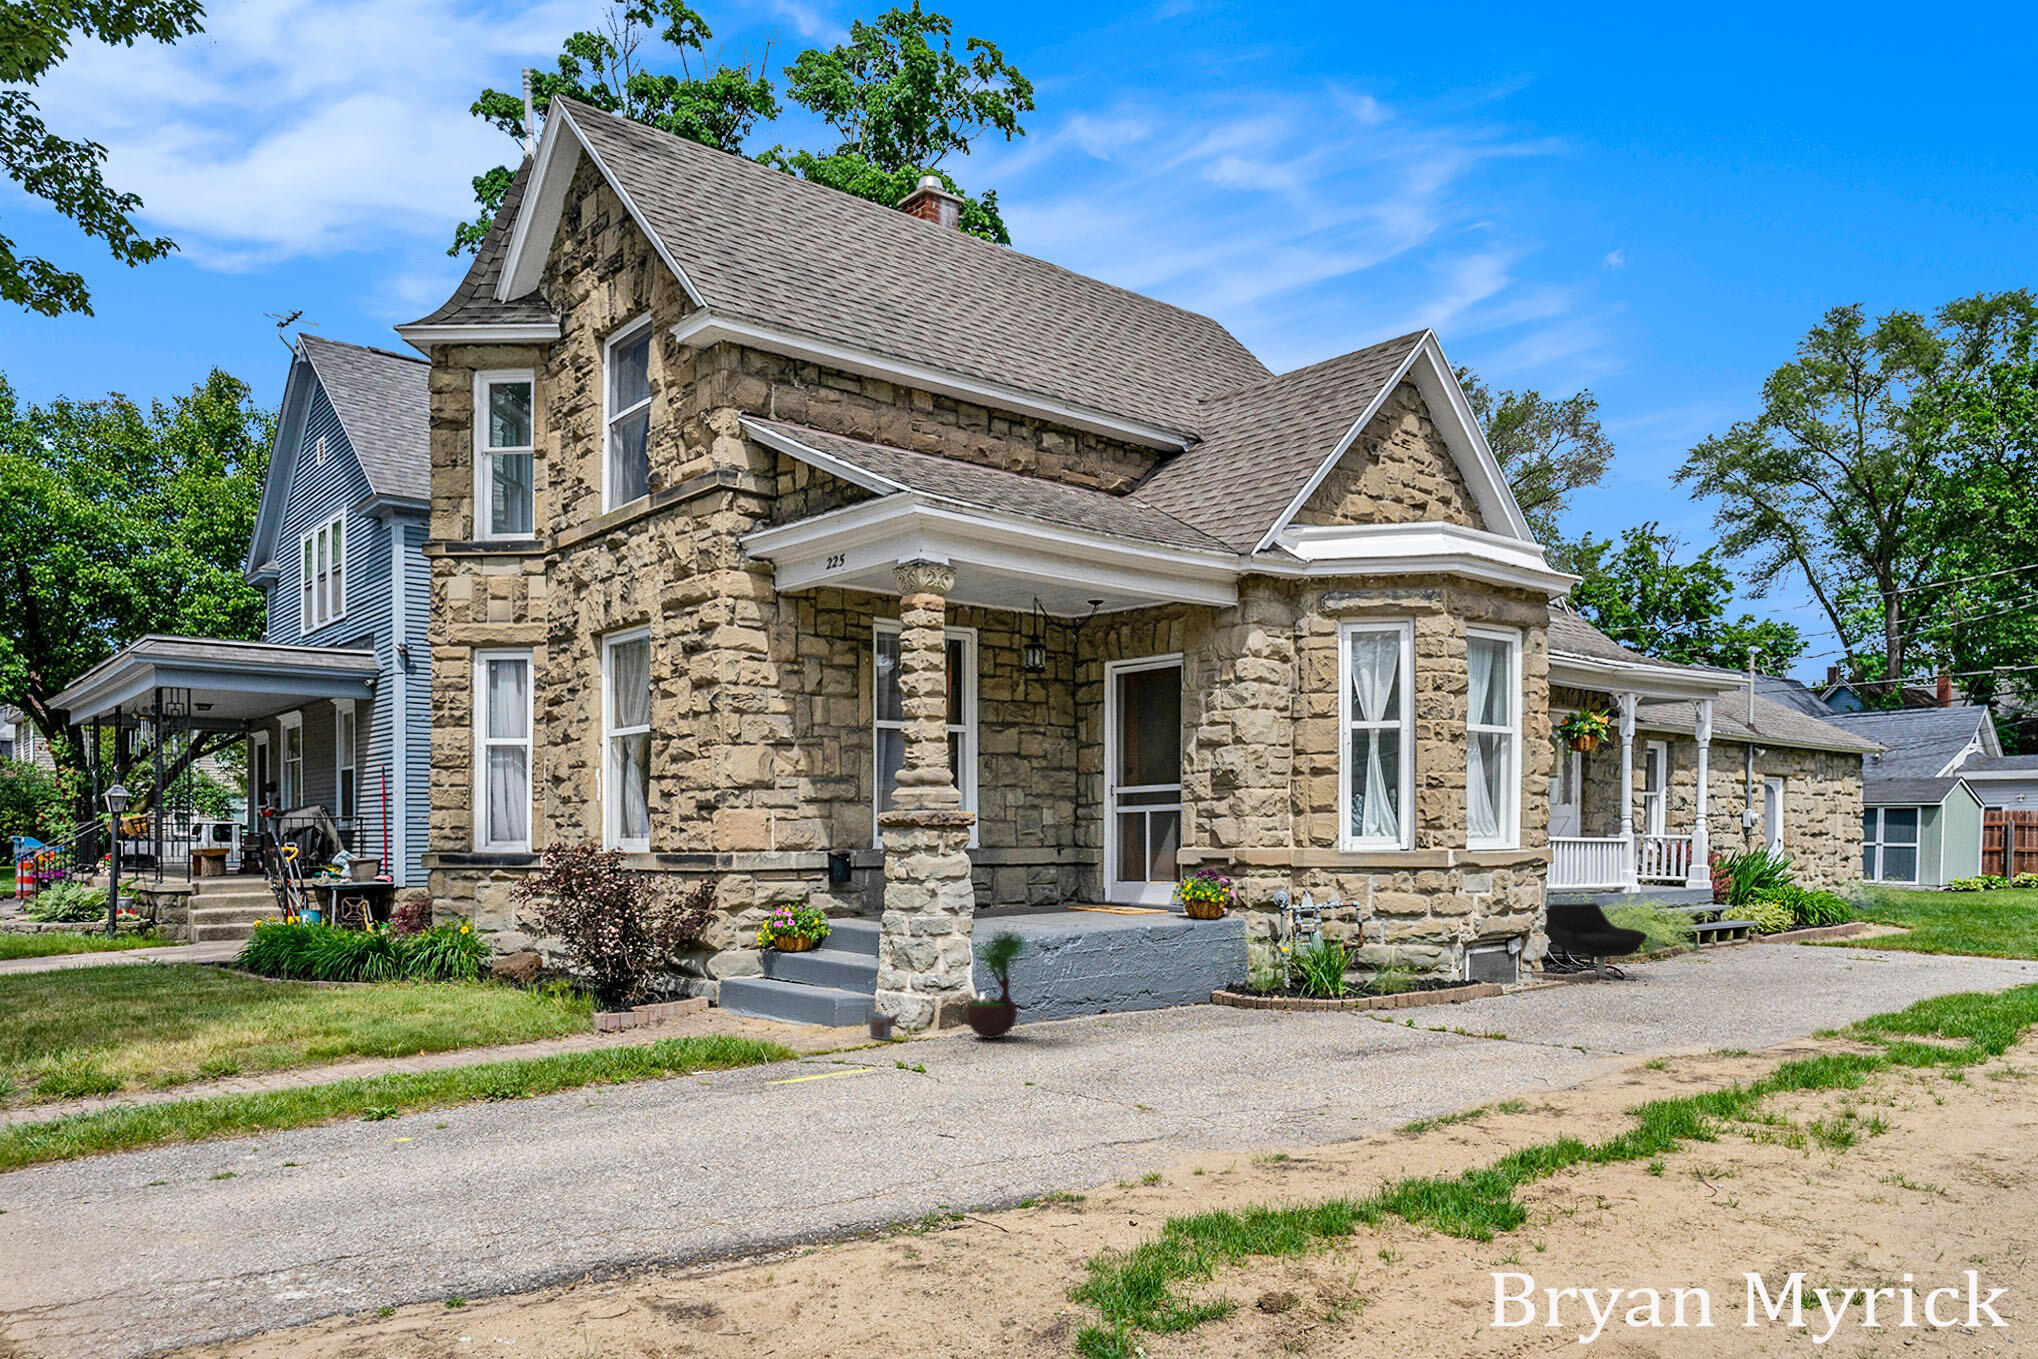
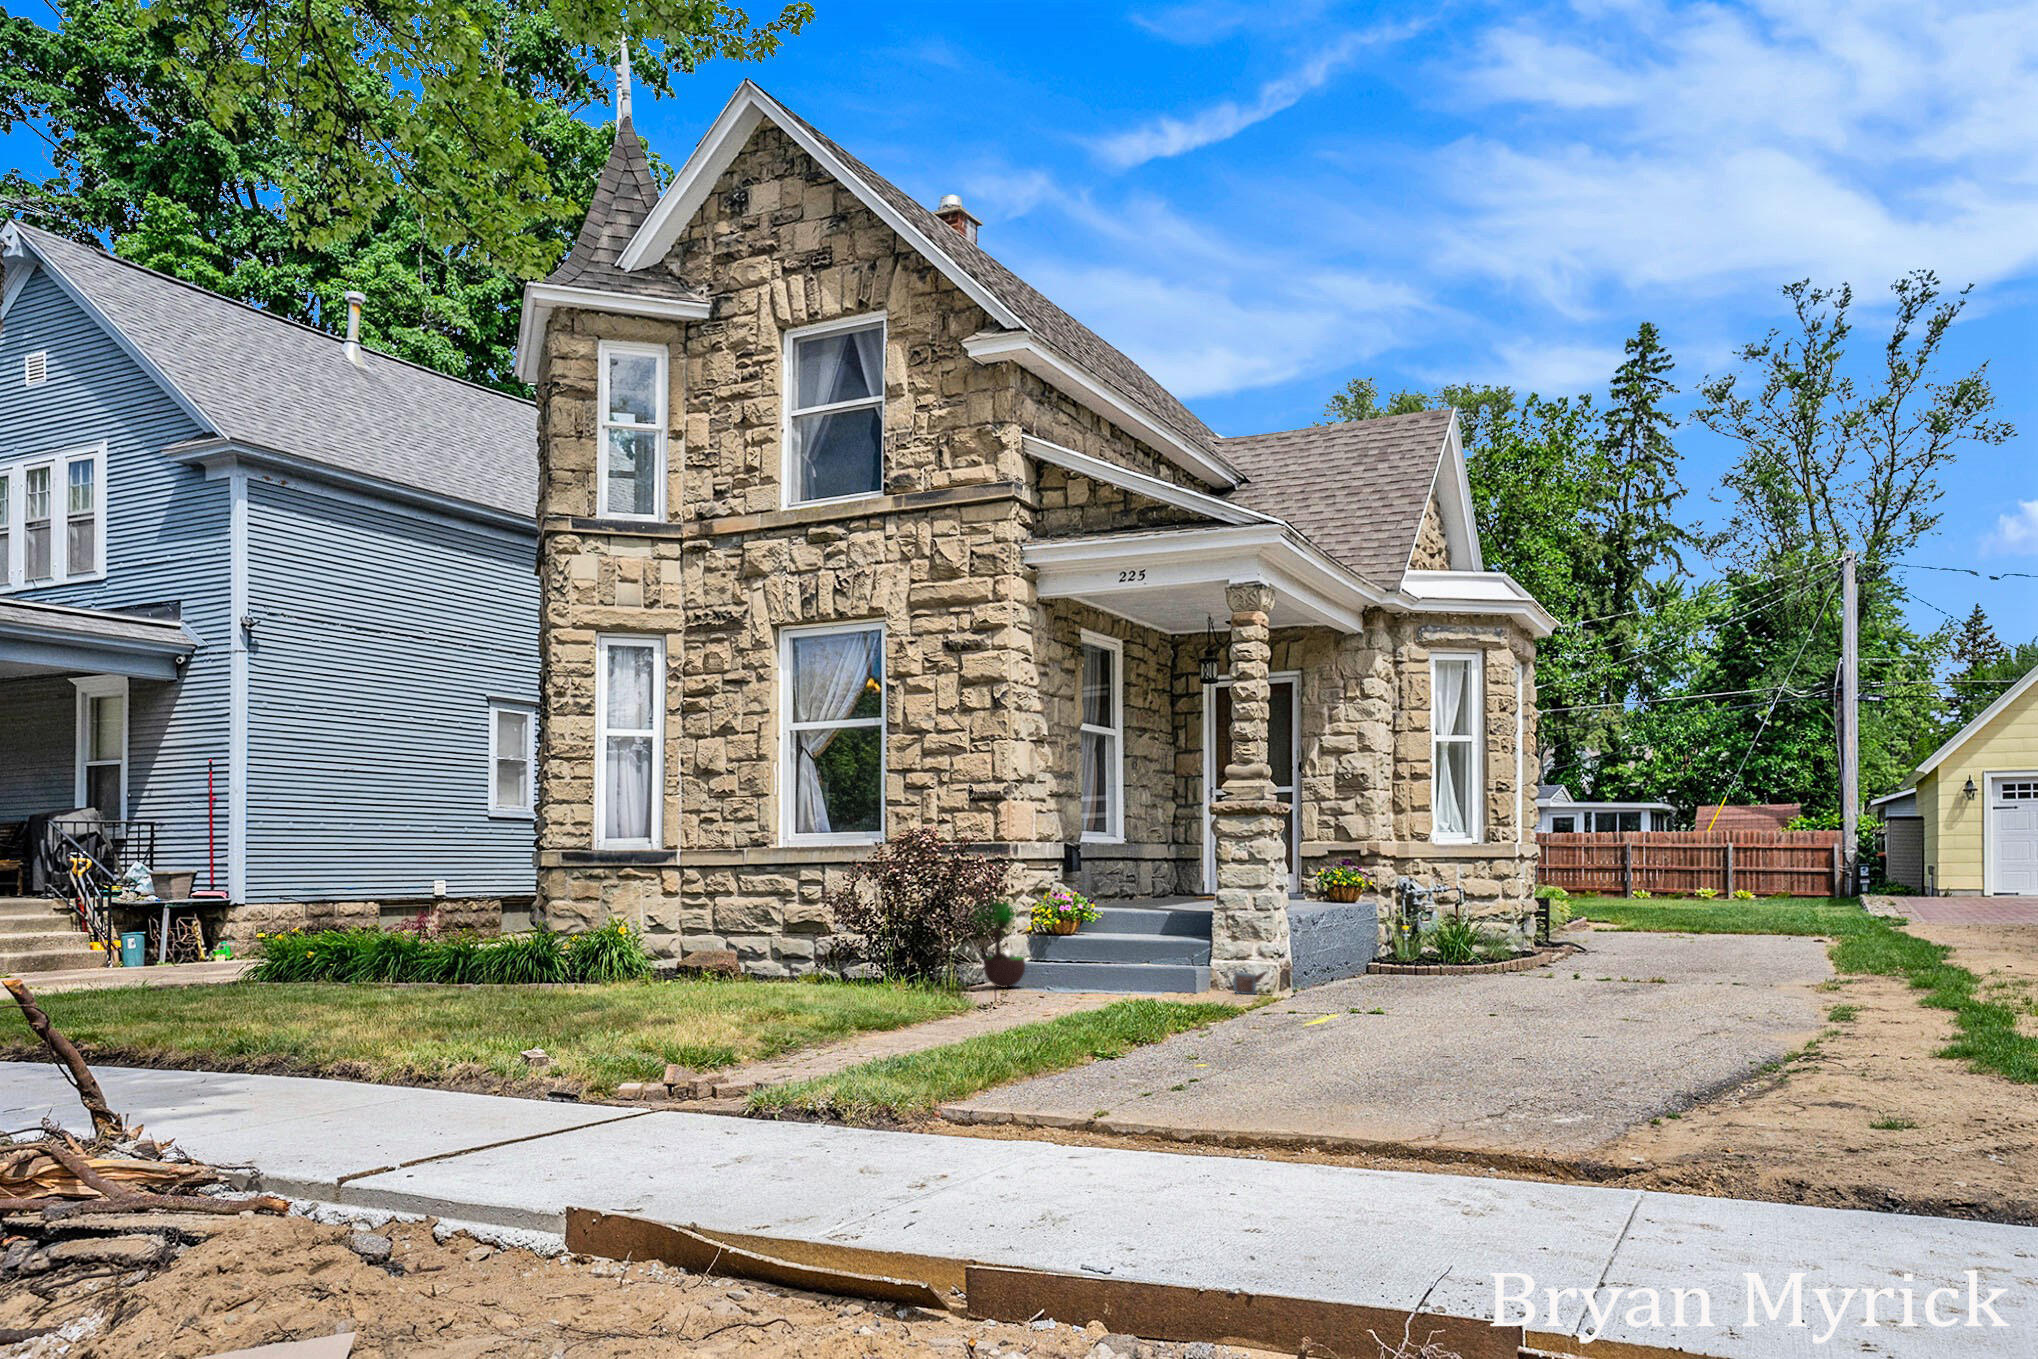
lounge chair: present [1545,903,1648,981] -> none [1532,887,1613,947]
potted tree: present [966,926,1028,1038] -> present [970,896,1025,987]

